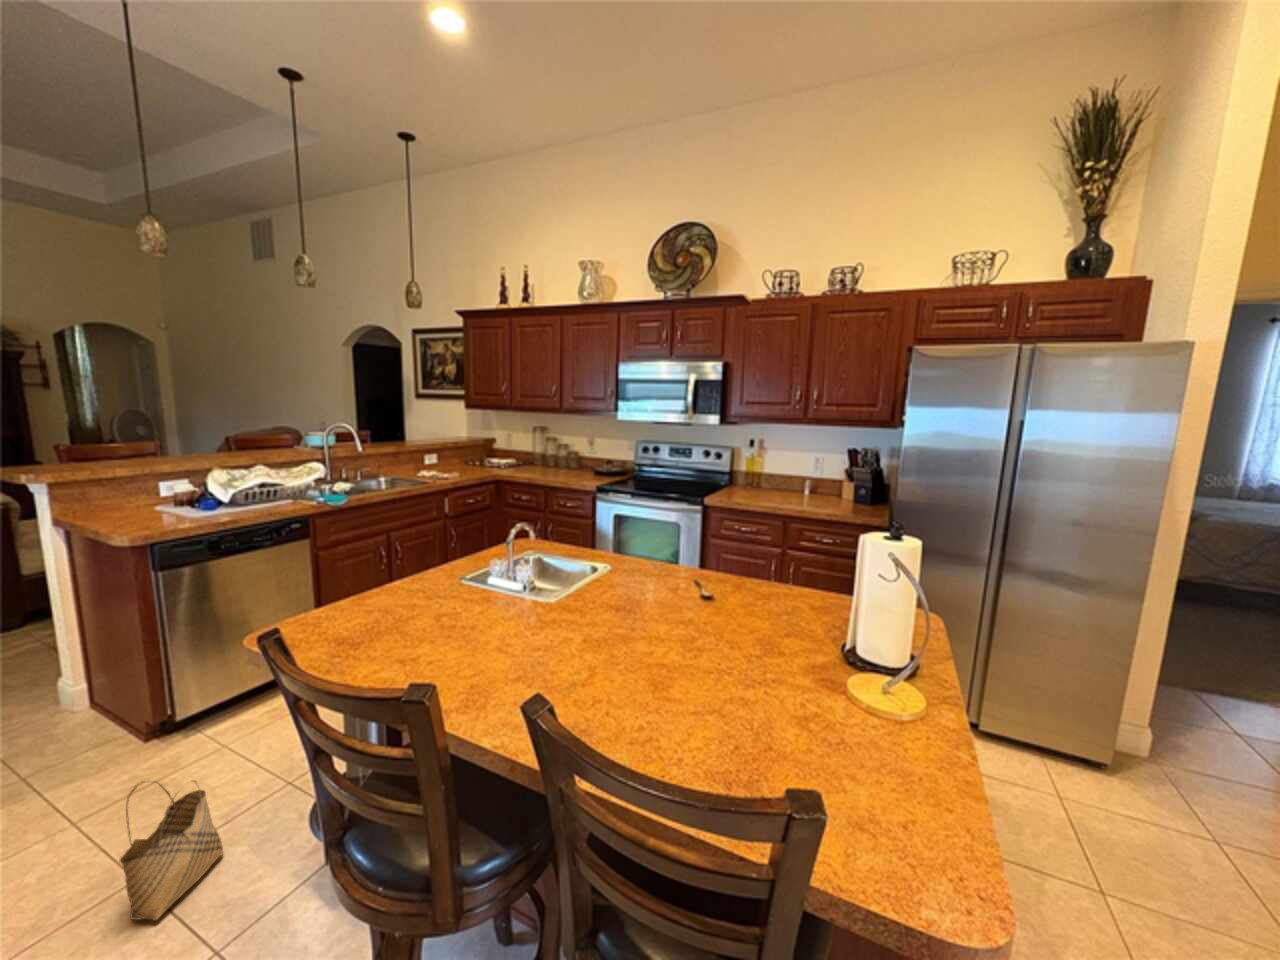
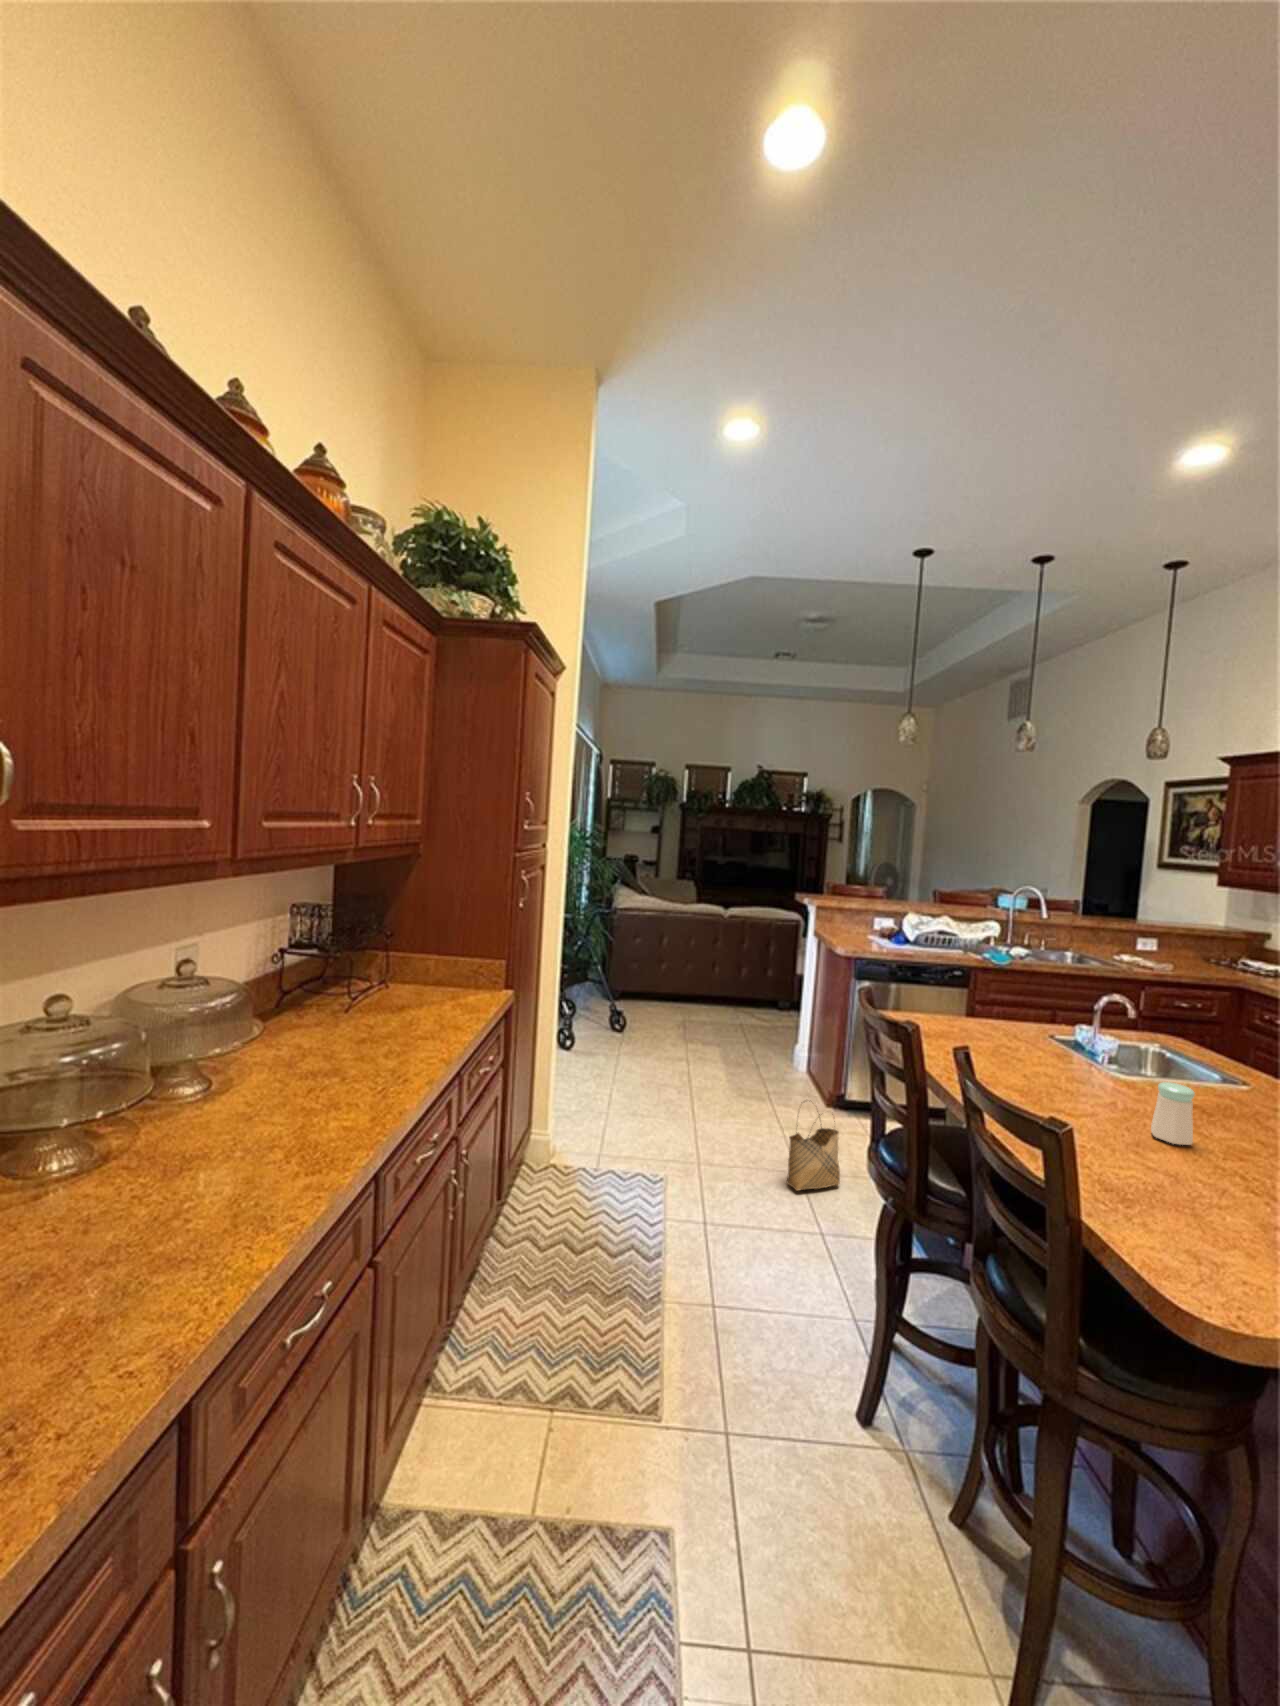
salt shaker: none [664,616,699,676] -> present [1151,1082,1195,1145]

